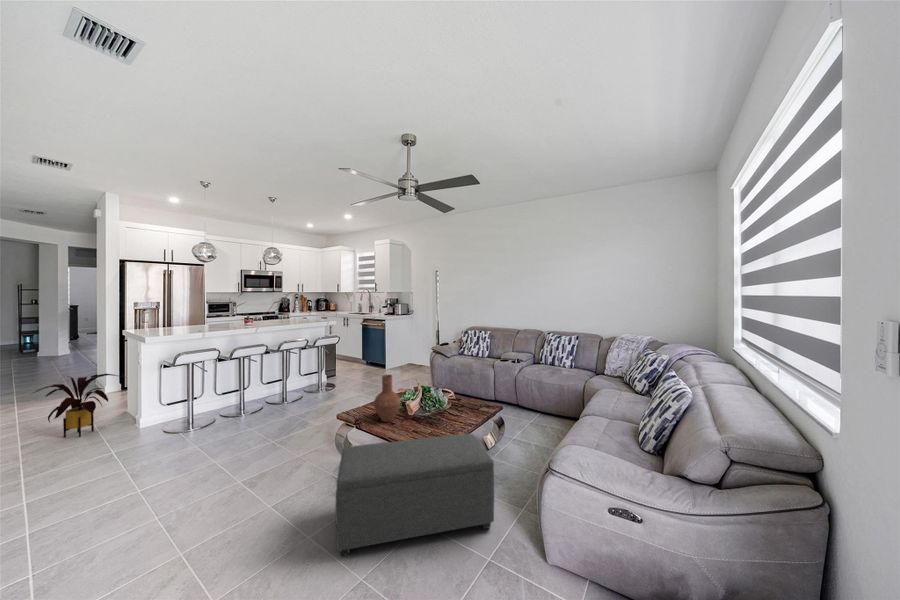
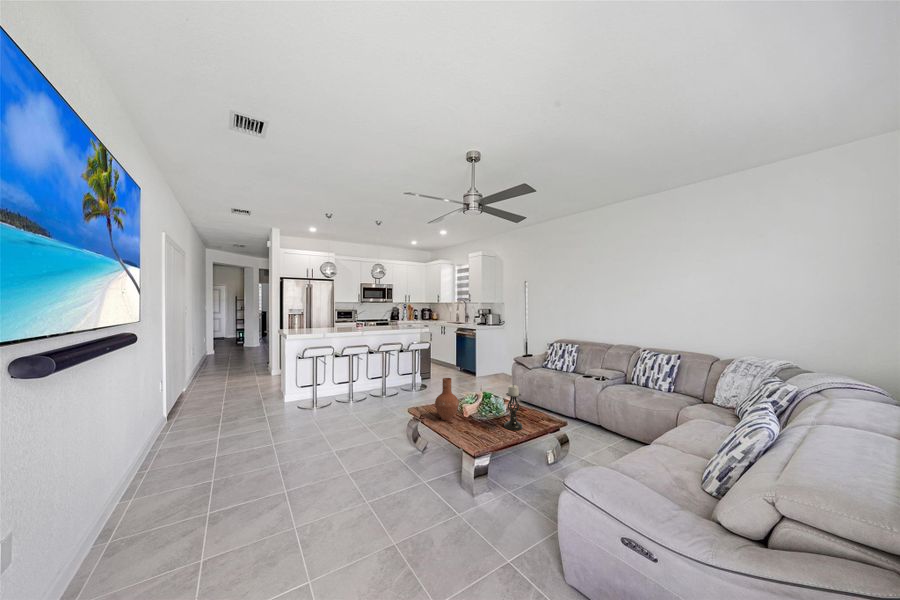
house plant: present [34,374,116,438] -> none [226,360,280,404]
candle holder: none [450,375,469,422] -> present [504,385,522,430]
ottoman: present [335,434,494,556] -> none [381,436,524,536]

